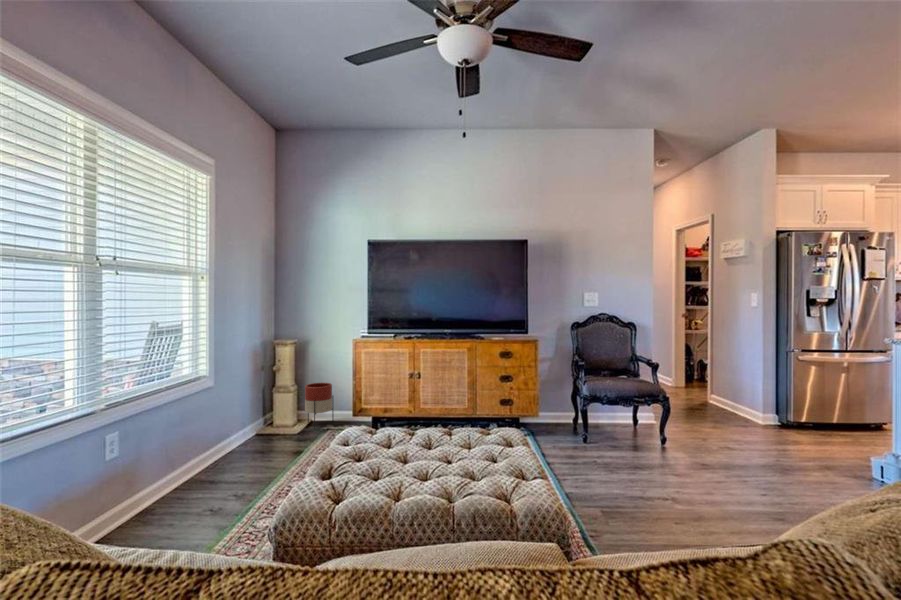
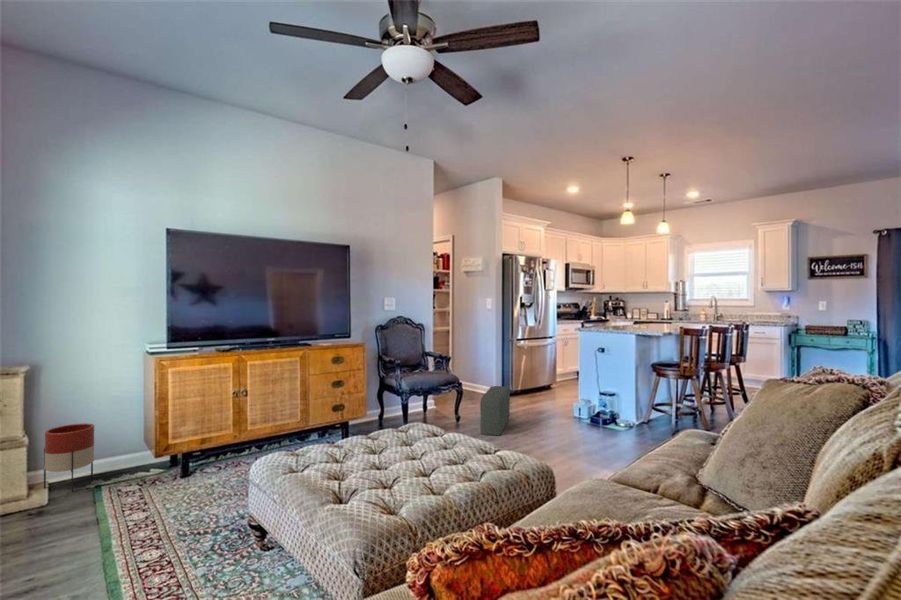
pouf: none [674,409,745,475] -> present [480,386,510,436]

